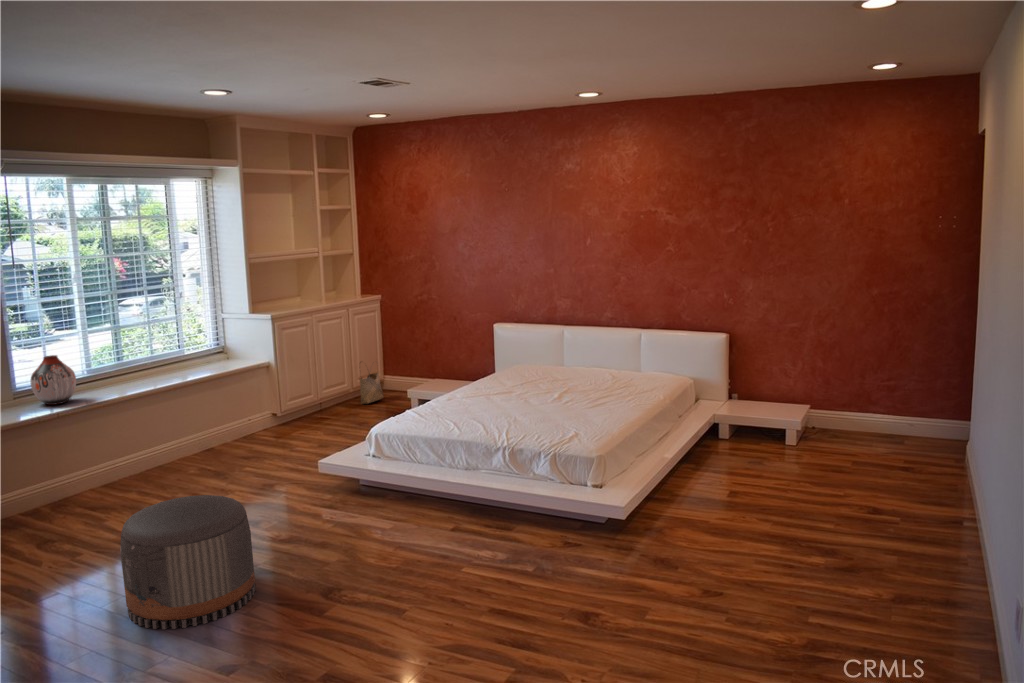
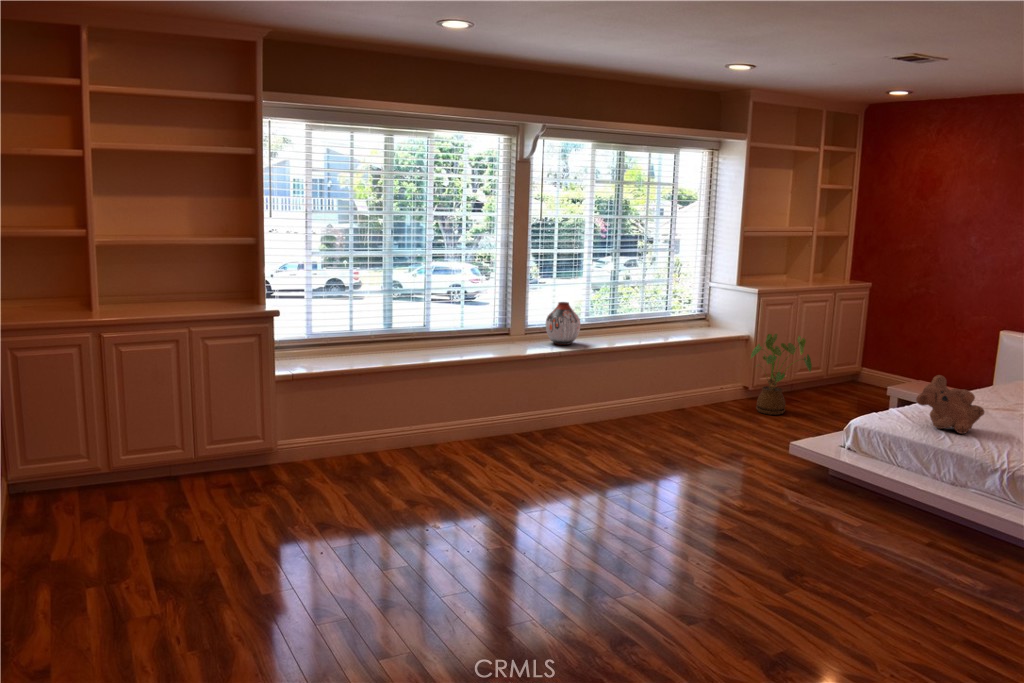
house plant: none [274,355,335,436] -> present [751,334,812,415]
woven basket: present [360,373,384,404] -> none [833,349,860,395]
teddy bear: none [426,373,483,423] -> present [916,375,984,434]
pouf: present [120,495,255,629] -> none [607,446,721,562]

